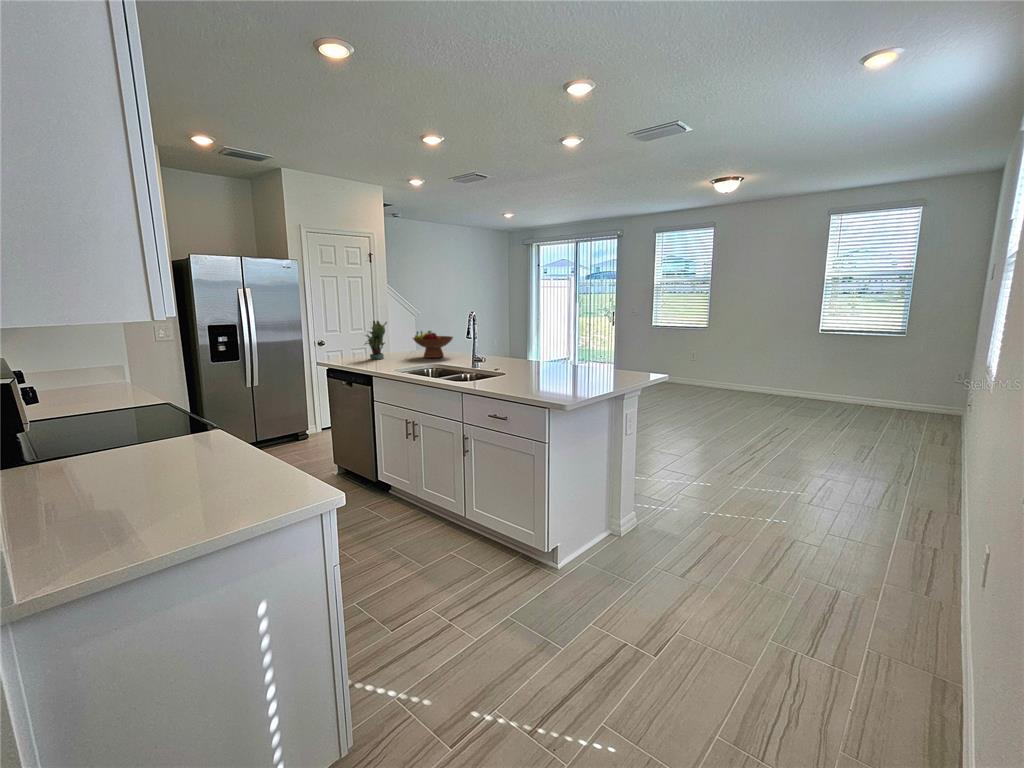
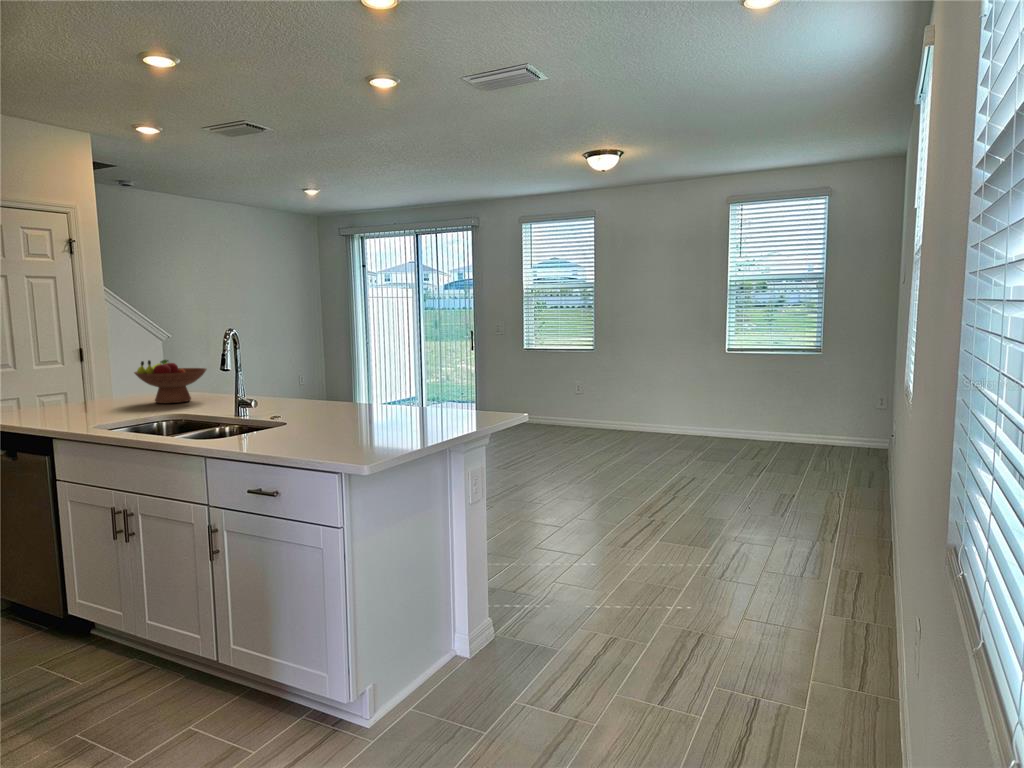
potted plant: present [365,321,387,359] -> none [40,344,86,410]

